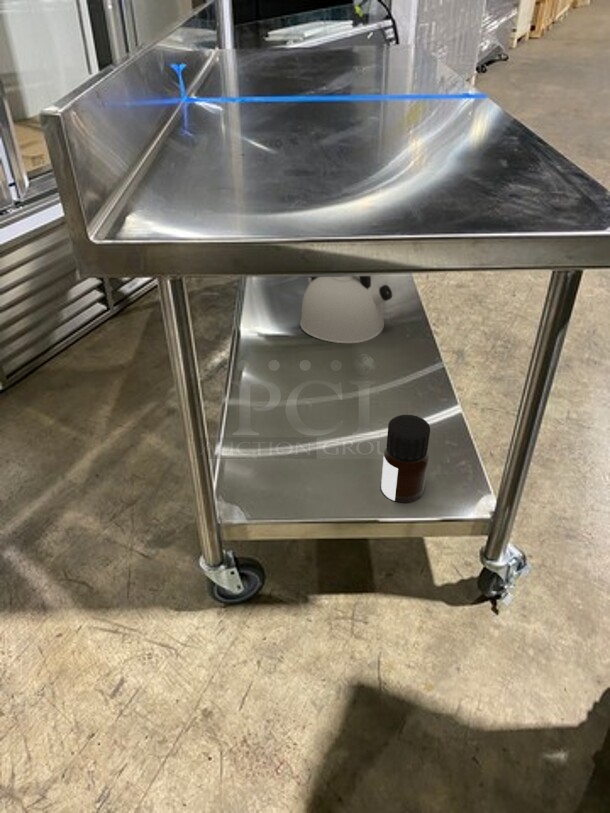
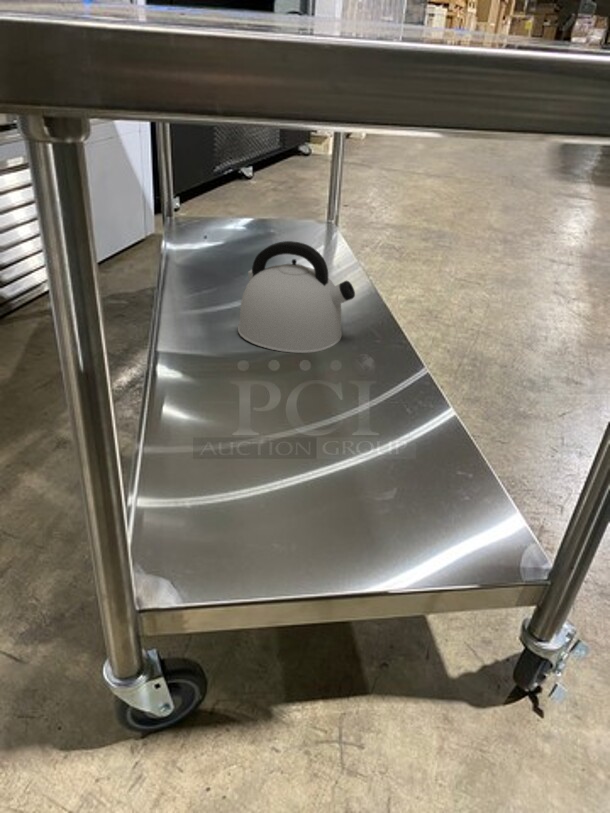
bottle: present [381,415,430,503] -> none [377,433,457,562]

